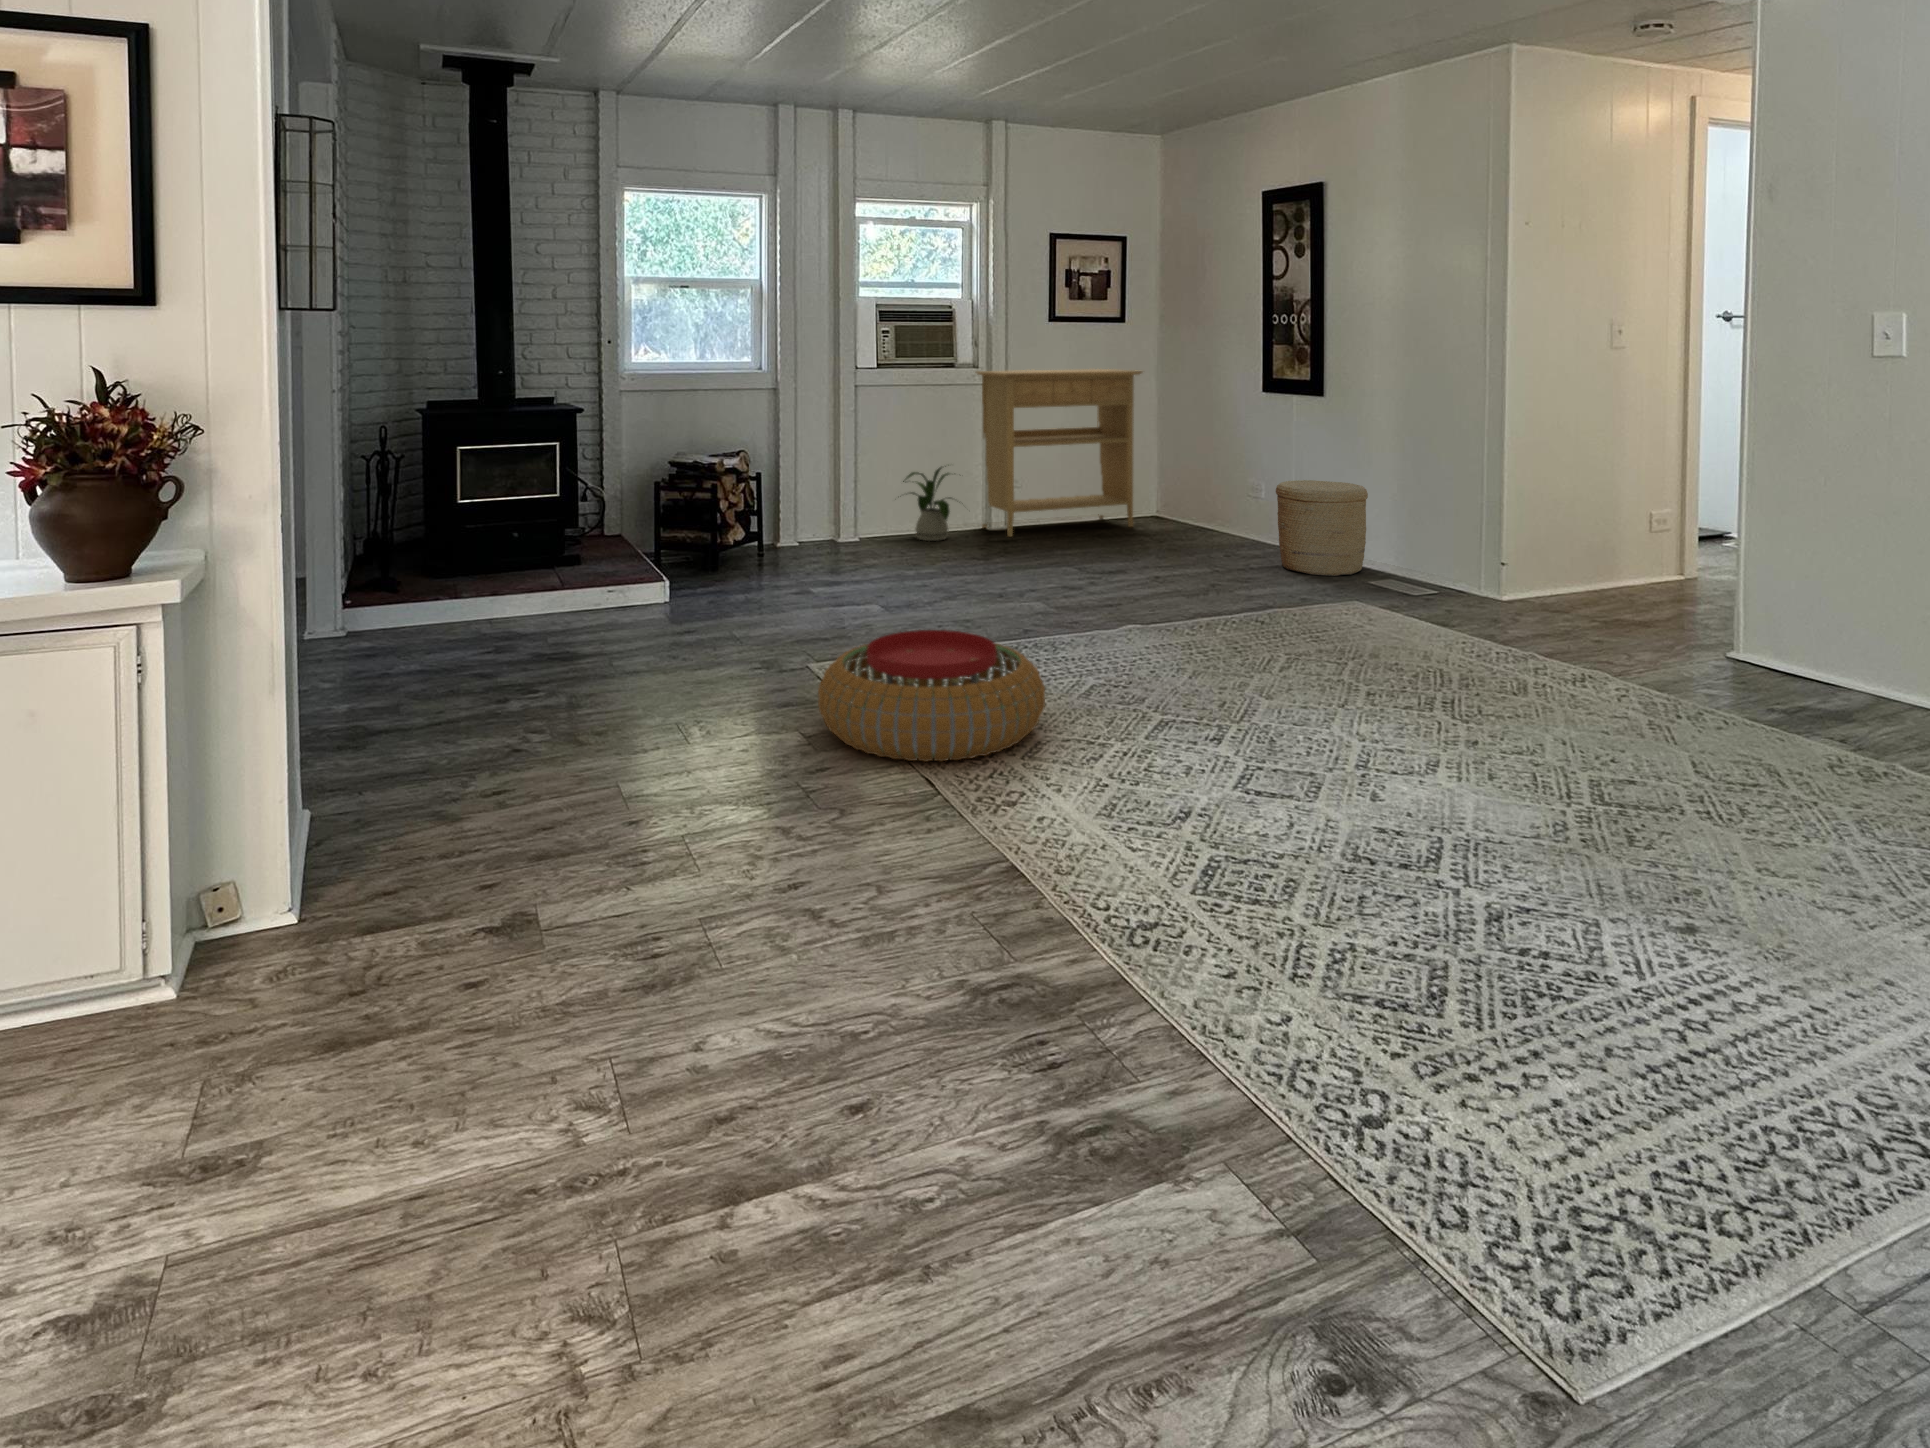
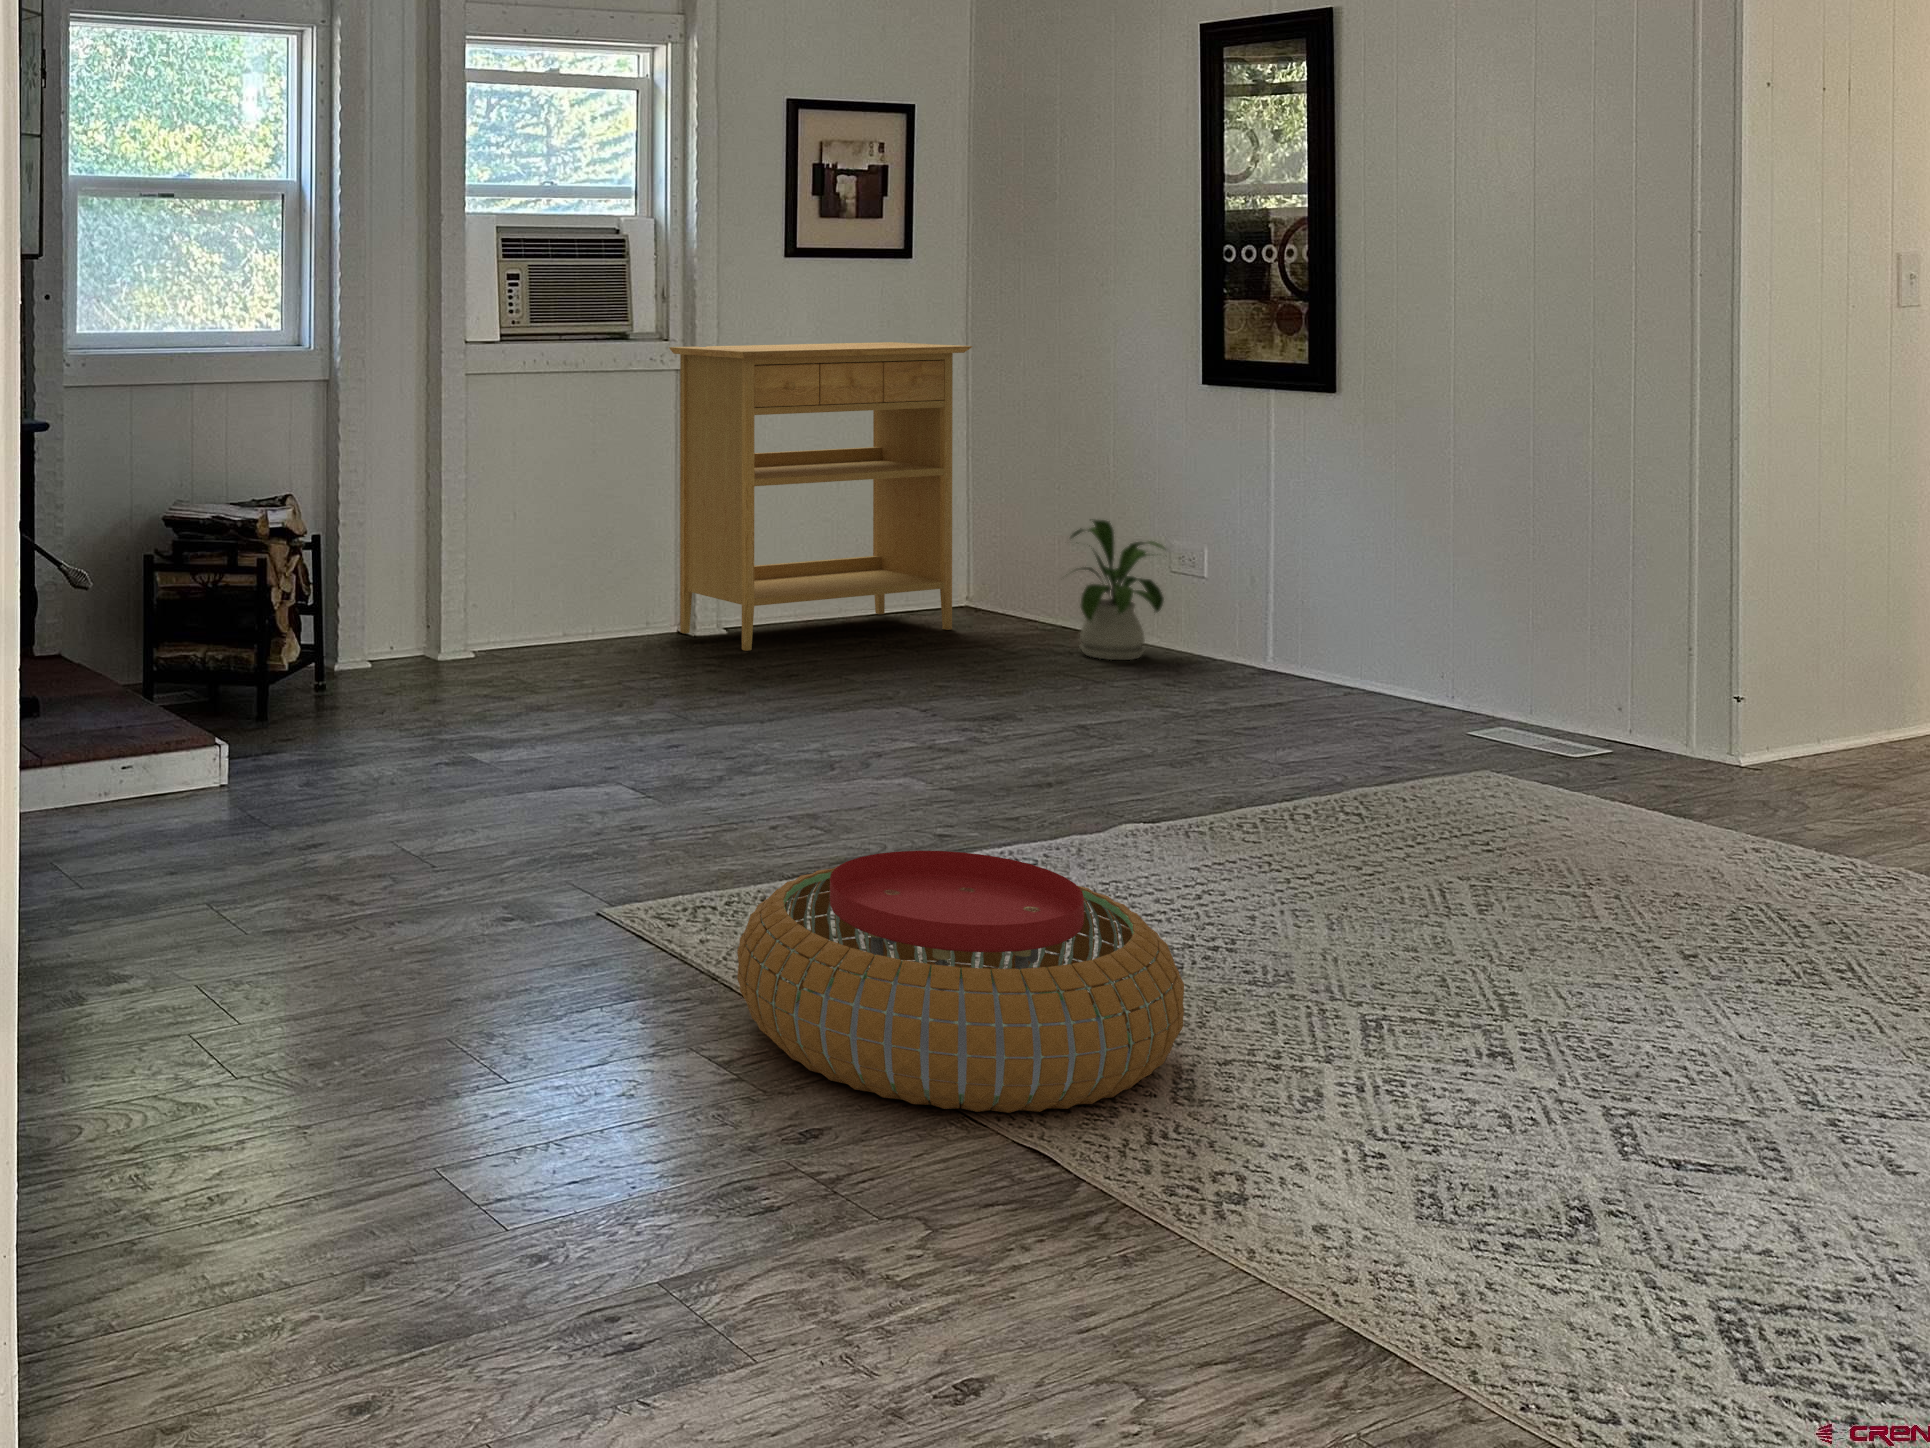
house plant: present [903,466,951,541] -> present [1071,520,1165,660]
woven basket: present [1276,480,1368,576] -> none [1276,546,1451,721]

